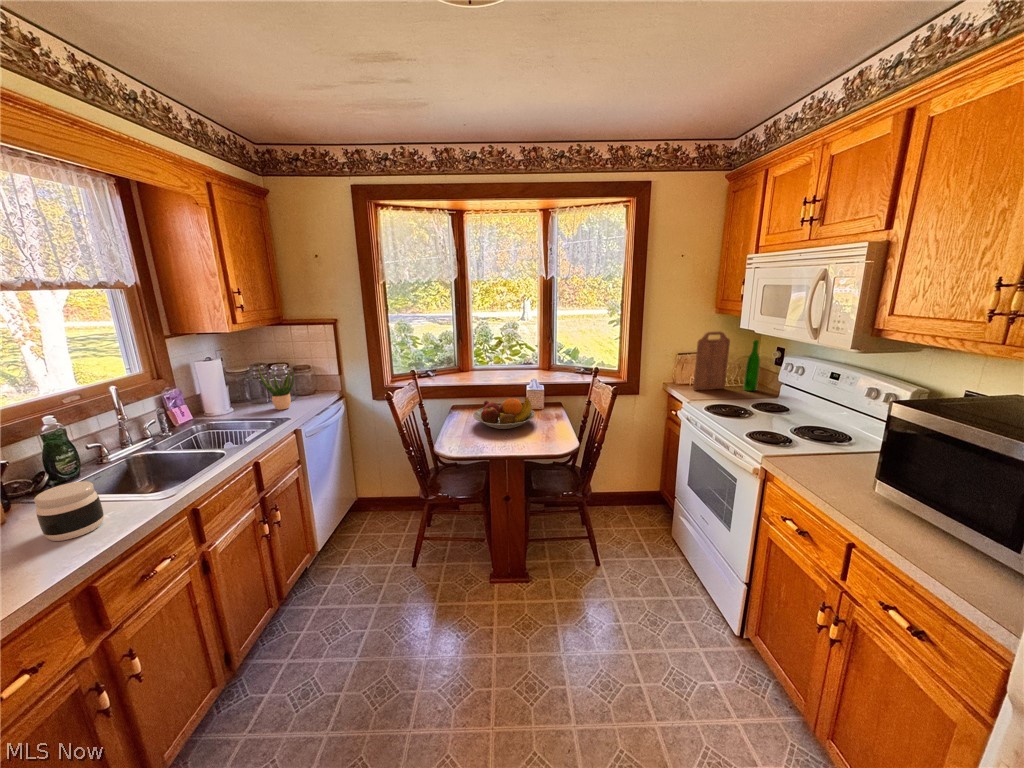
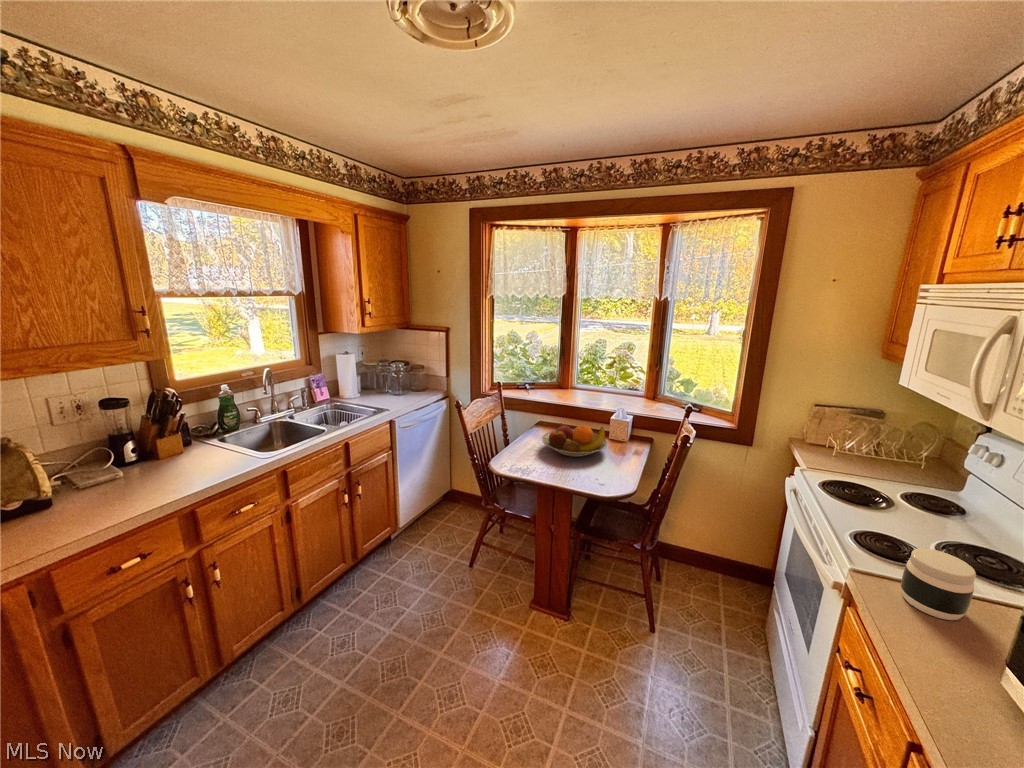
cutting board: present [693,332,730,390] -> none [824,382,892,461]
wine bottle: present [743,340,760,391] -> none [909,402,941,473]
potted plant: present [259,369,294,410] -> none [378,362,405,402]
jar: present [34,481,104,541] -> present [901,548,976,620]

